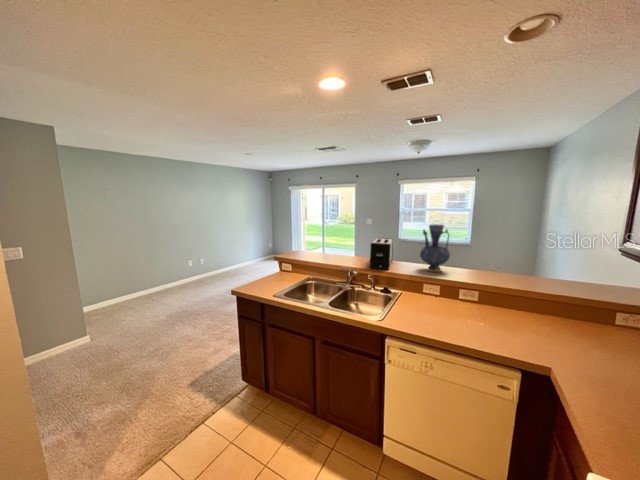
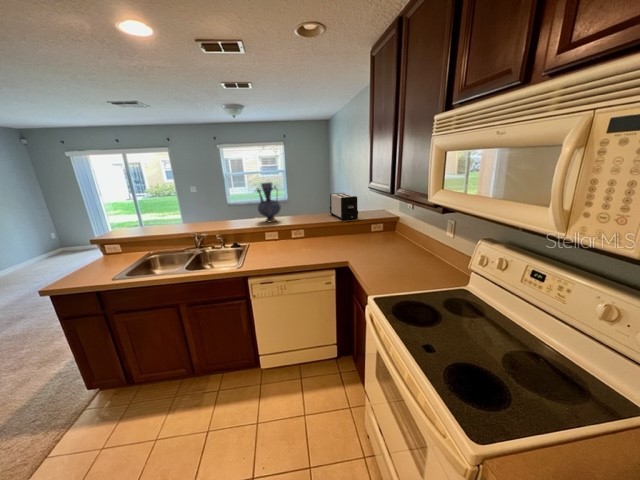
toaster: present [370,238,393,270] -> present [330,193,358,221]

